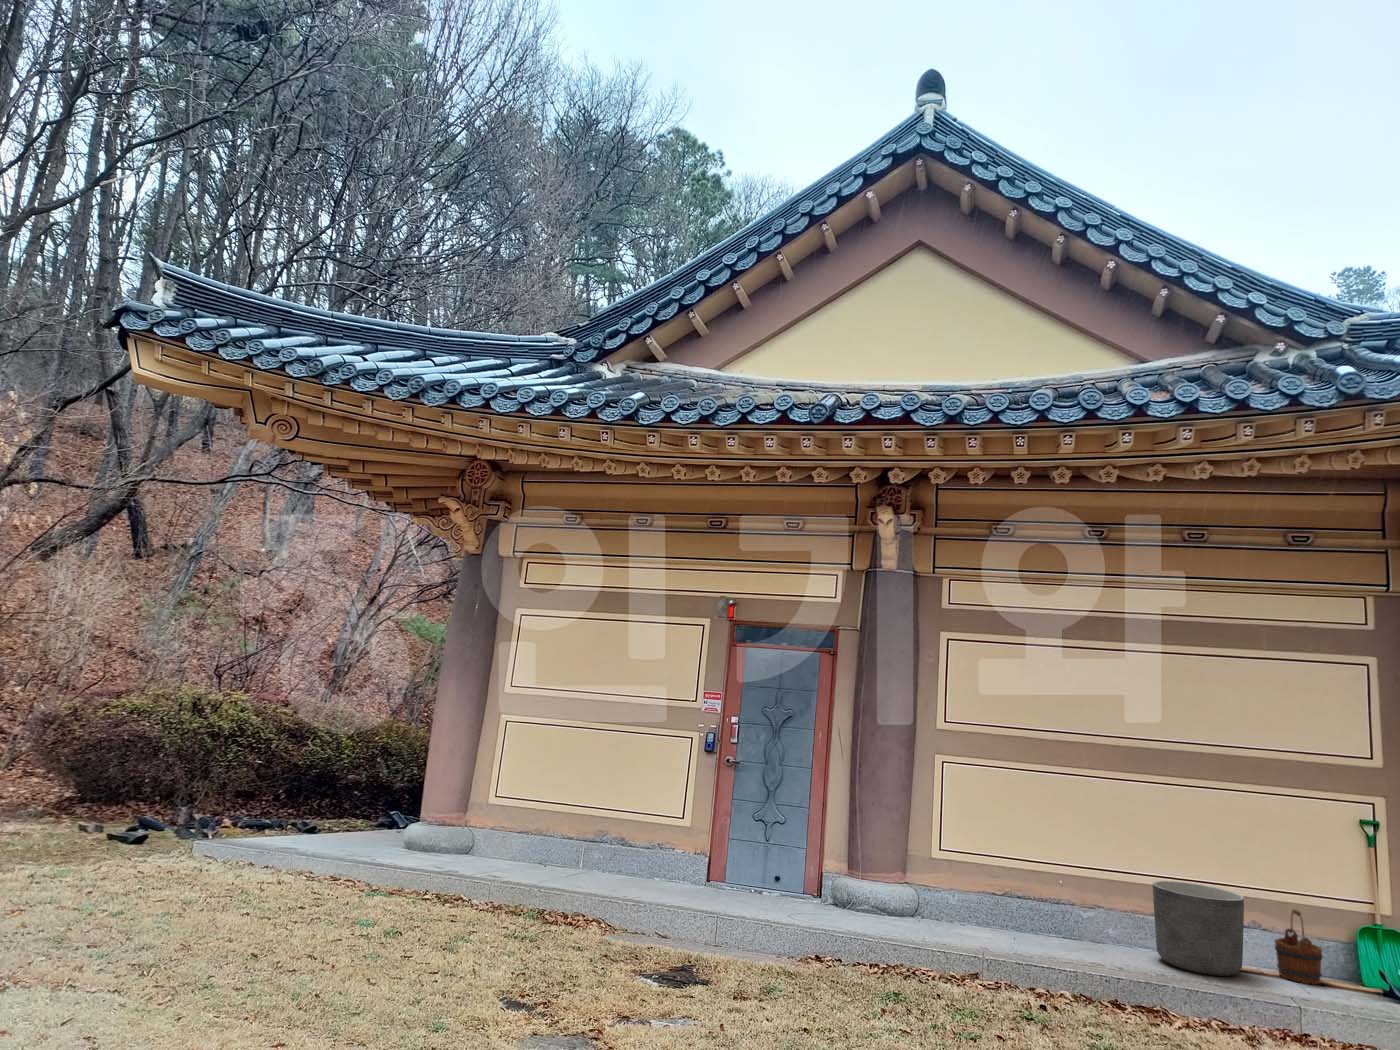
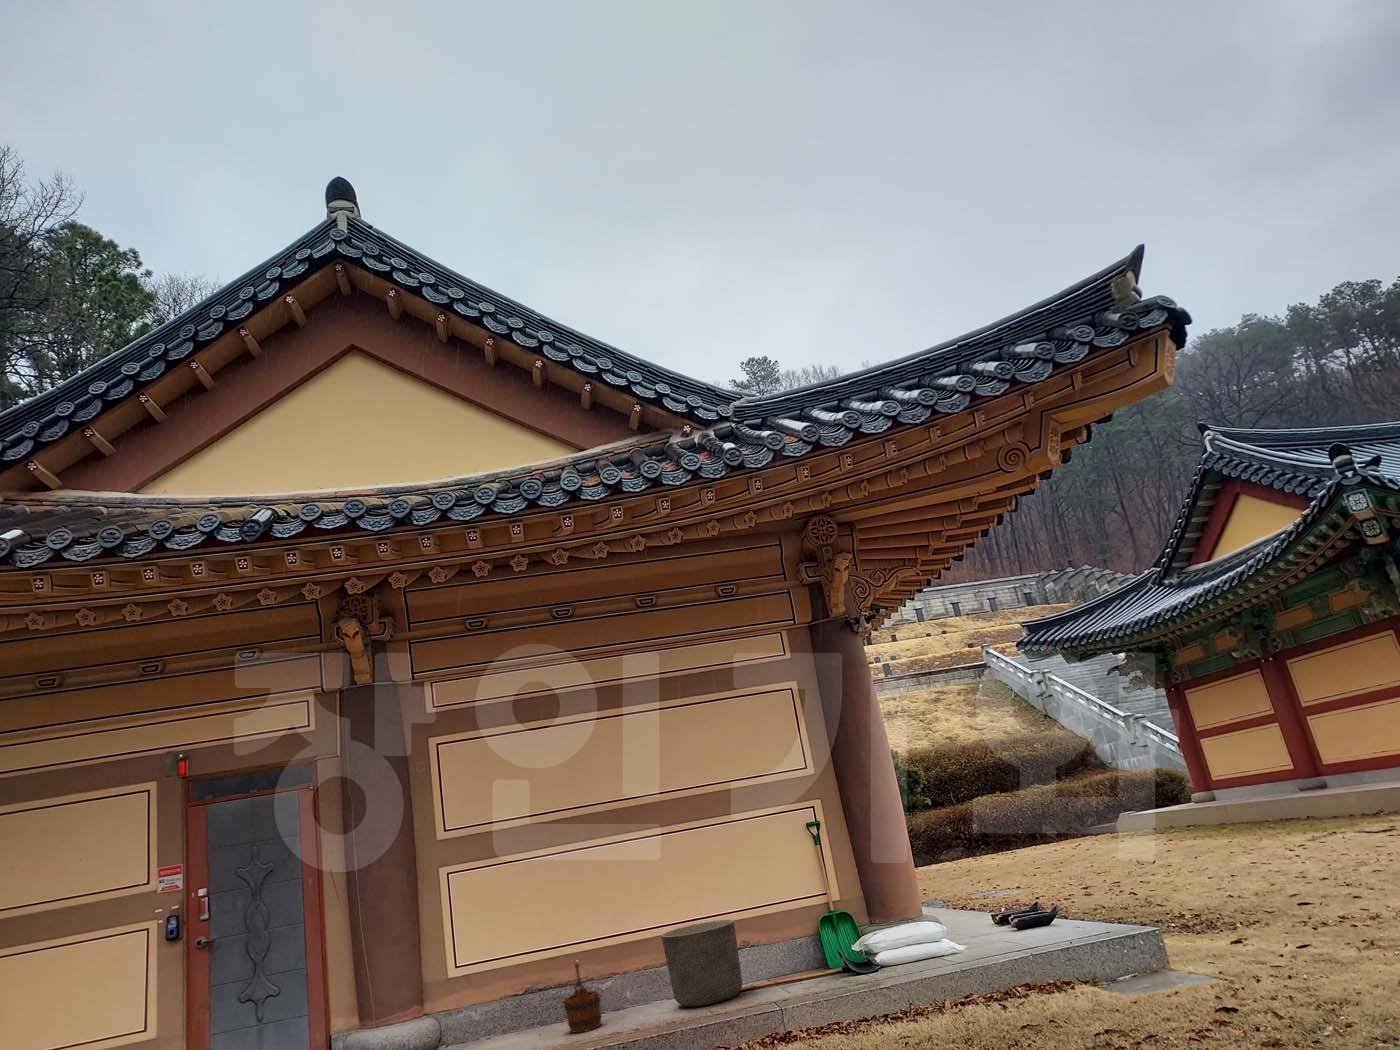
wooden bucket: present [1275,909,1323,984] -> present [564,963,602,1033]

